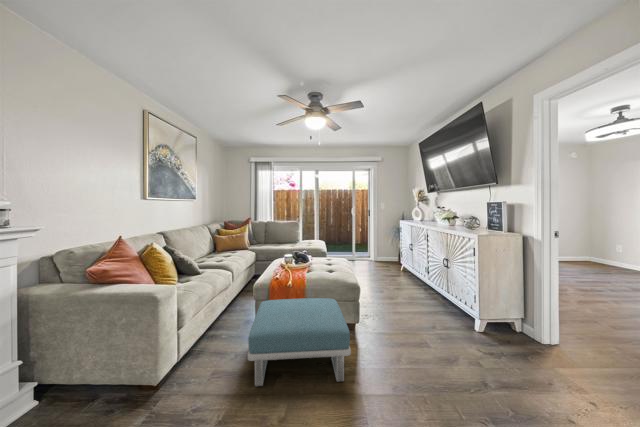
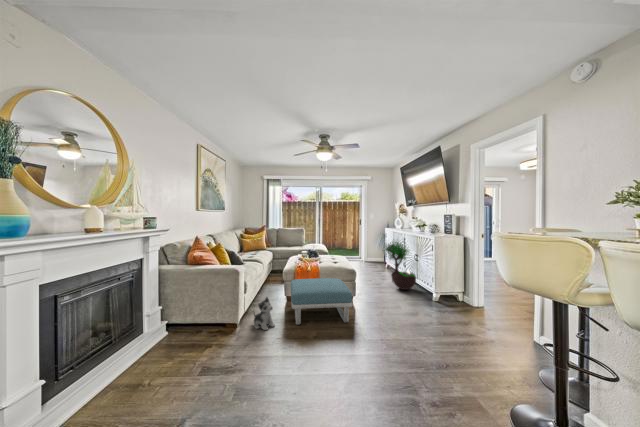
potted tree: none [397,234,447,309] -> present [384,242,416,290]
plush toy: none [183,340,220,401] -> present [254,297,275,330]

